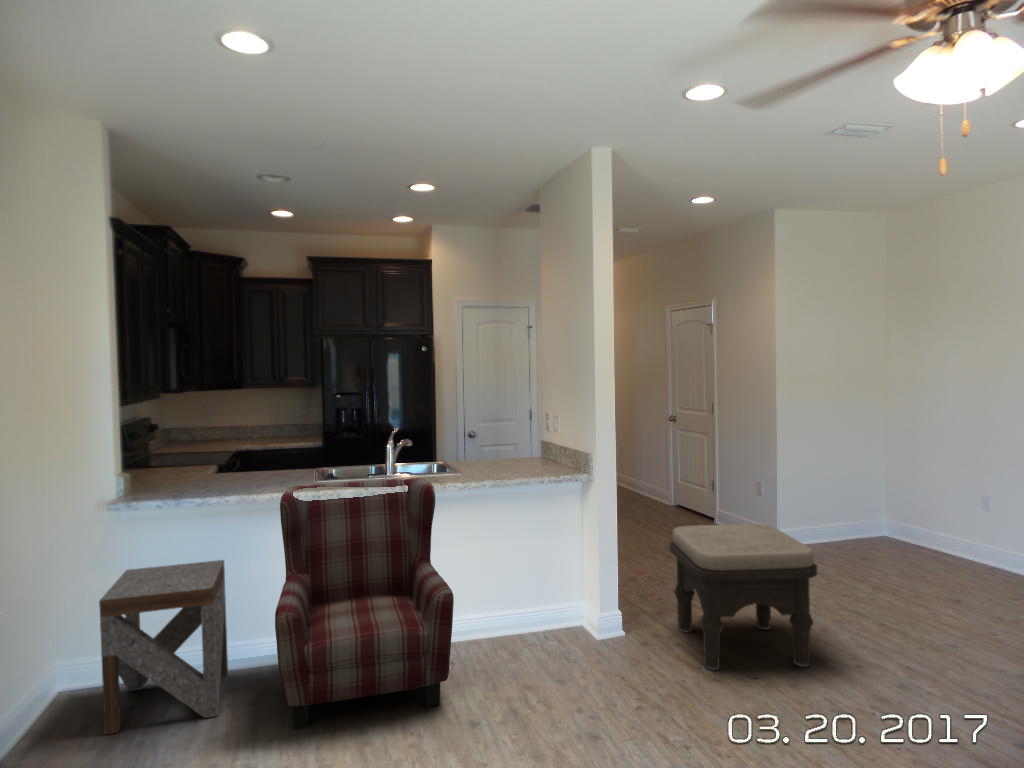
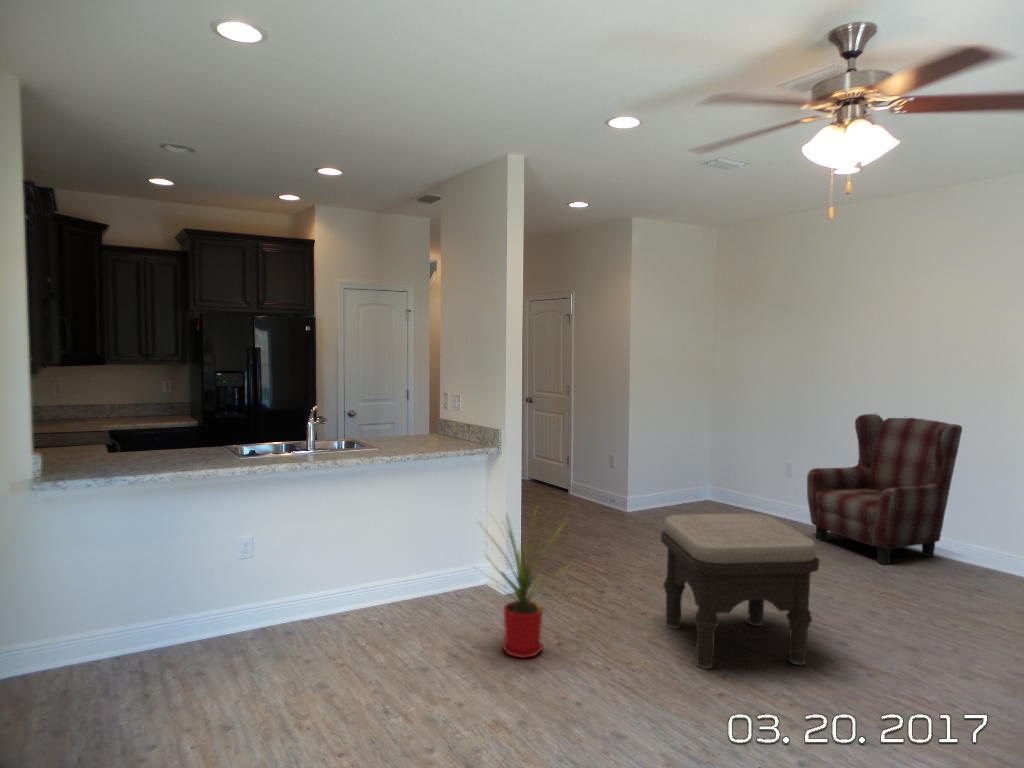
armchair: present [275,478,454,728] -> present [807,414,962,565]
house plant: none [494,517,594,659] -> present [483,521,556,658]
side table: present [99,560,228,735] -> none [26,546,168,744]

